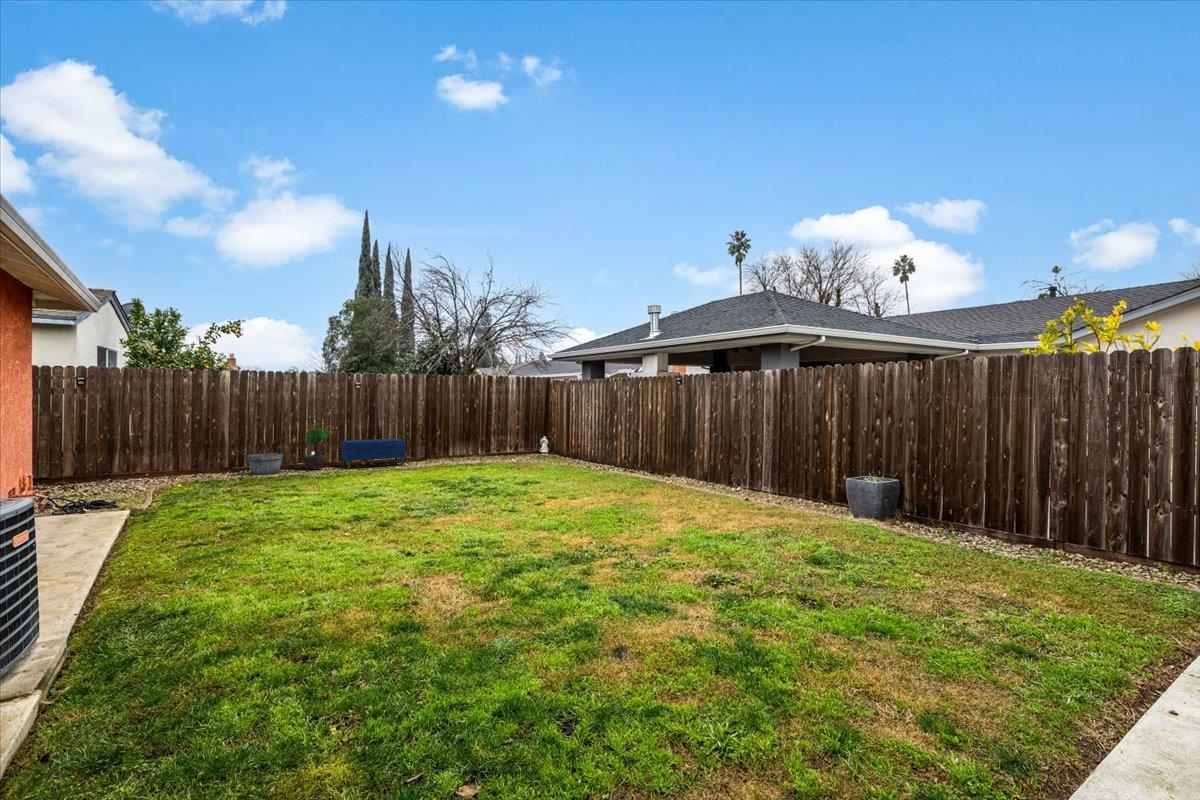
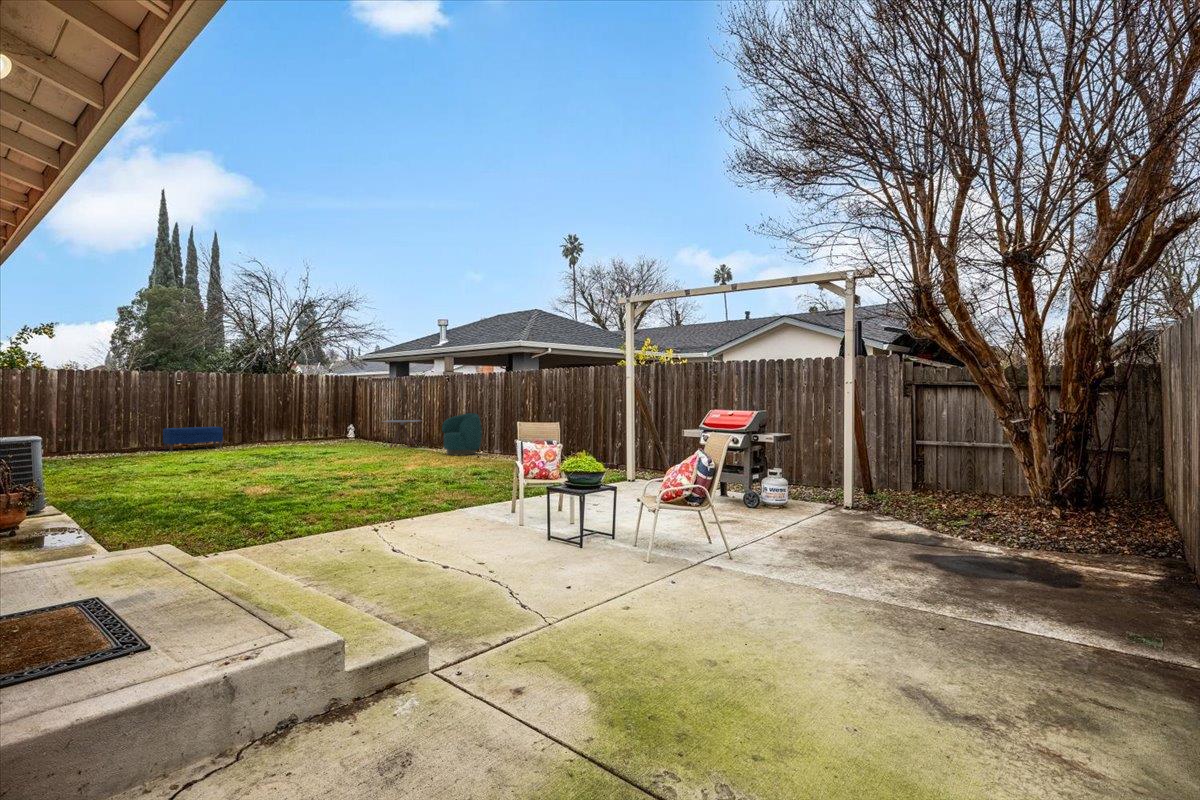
potted tree: present [303,427,328,470] -> none [125,414,153,452]
armchair: none [680,430,740,493] -> present [442,413,482,455]
round table: none [589,435,640,473] -> present [383,420,421,447]
wooden bucket: present [247,449,283,475] -> none [76,434,110,456]

